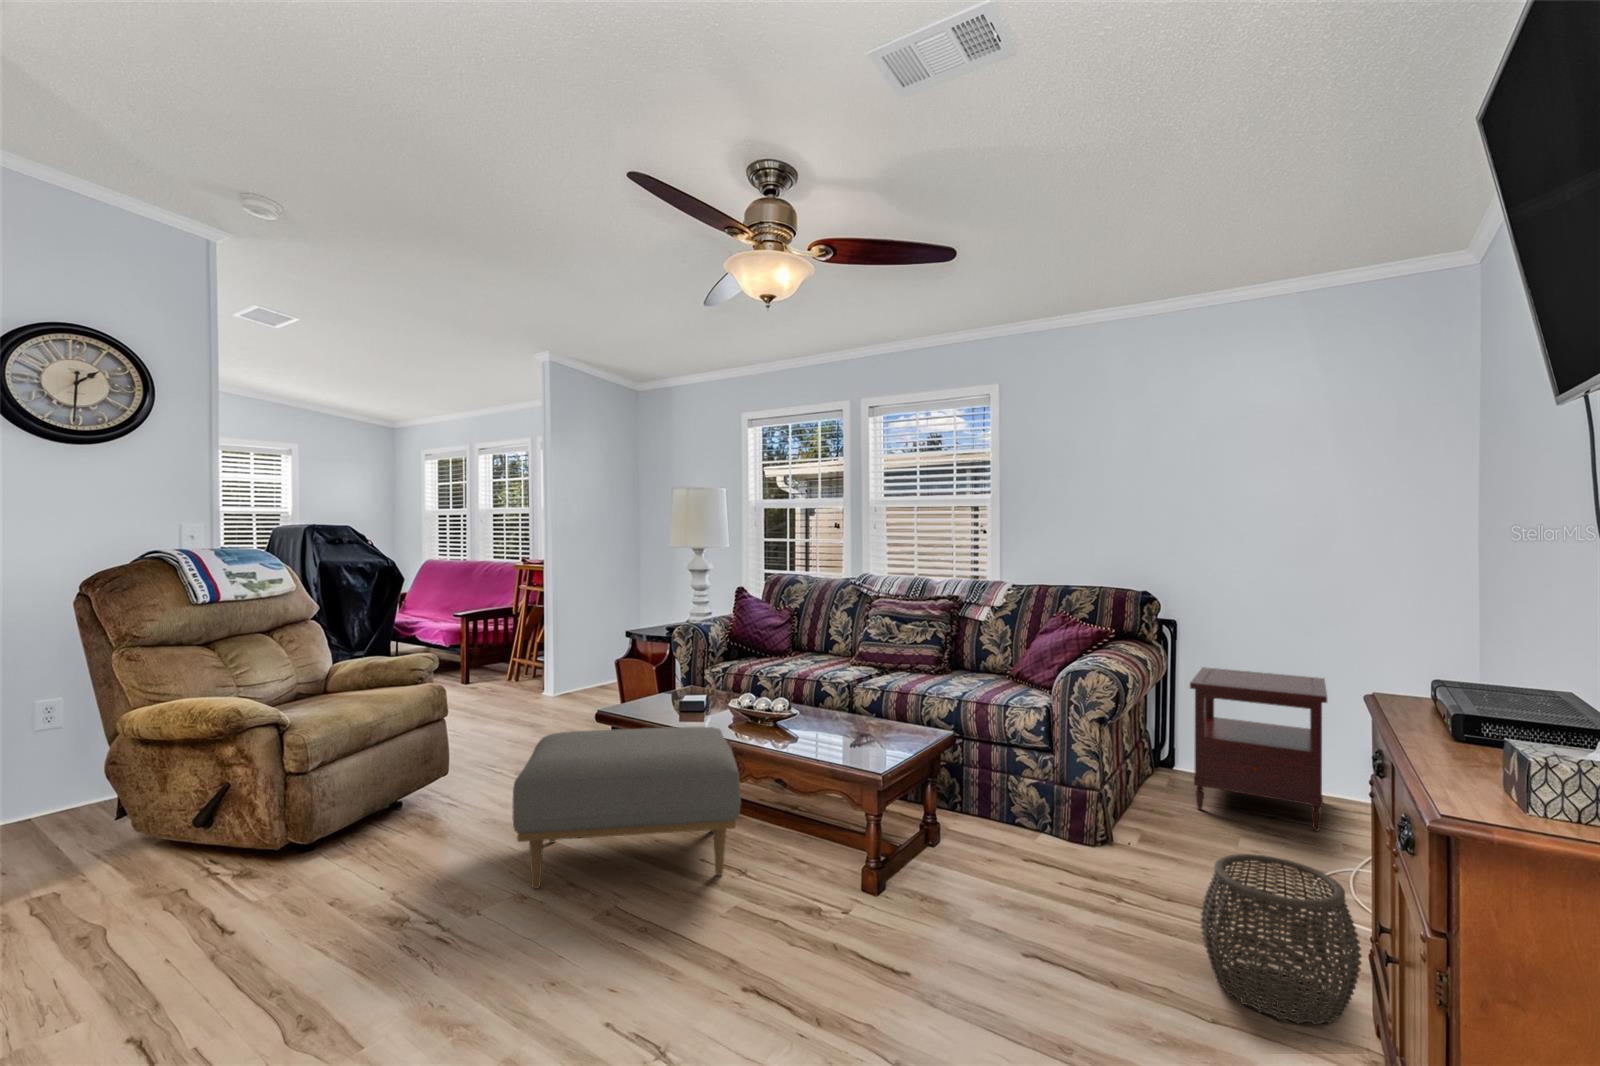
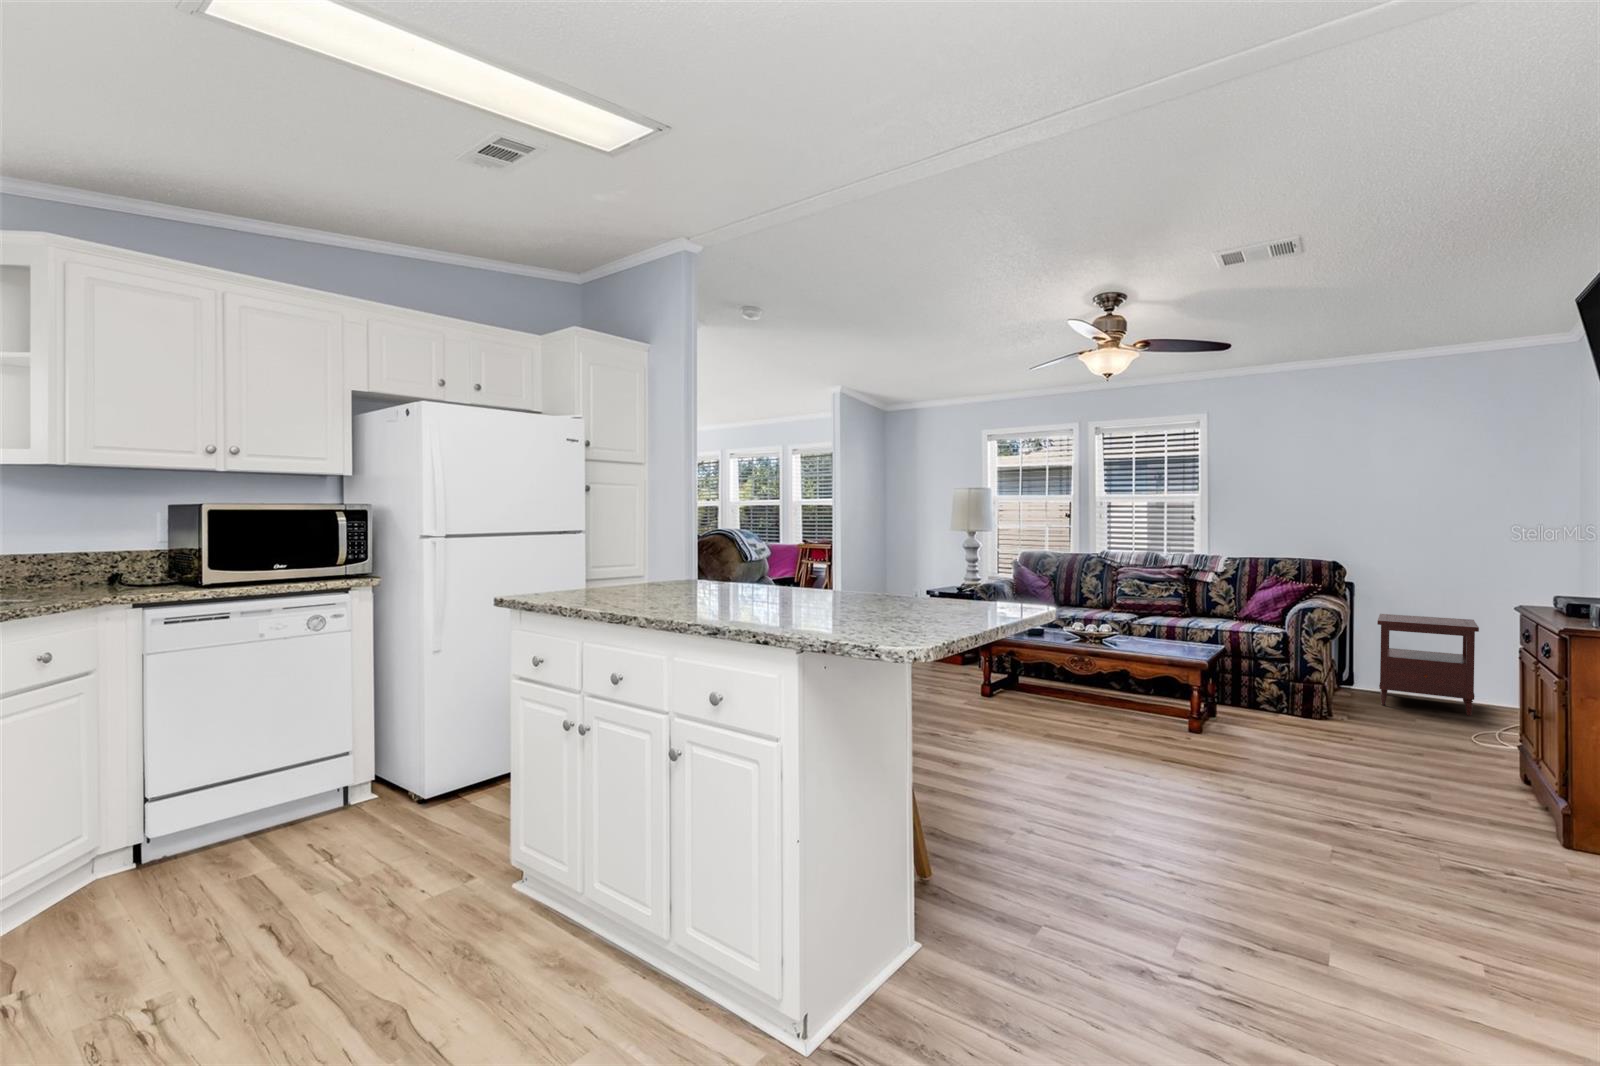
ottoman: present [512,727,741,889] -> none [959,642,1110,726]
woven basket: present [1200,854,1362,1025] -> none [1412,699,1509,777]

